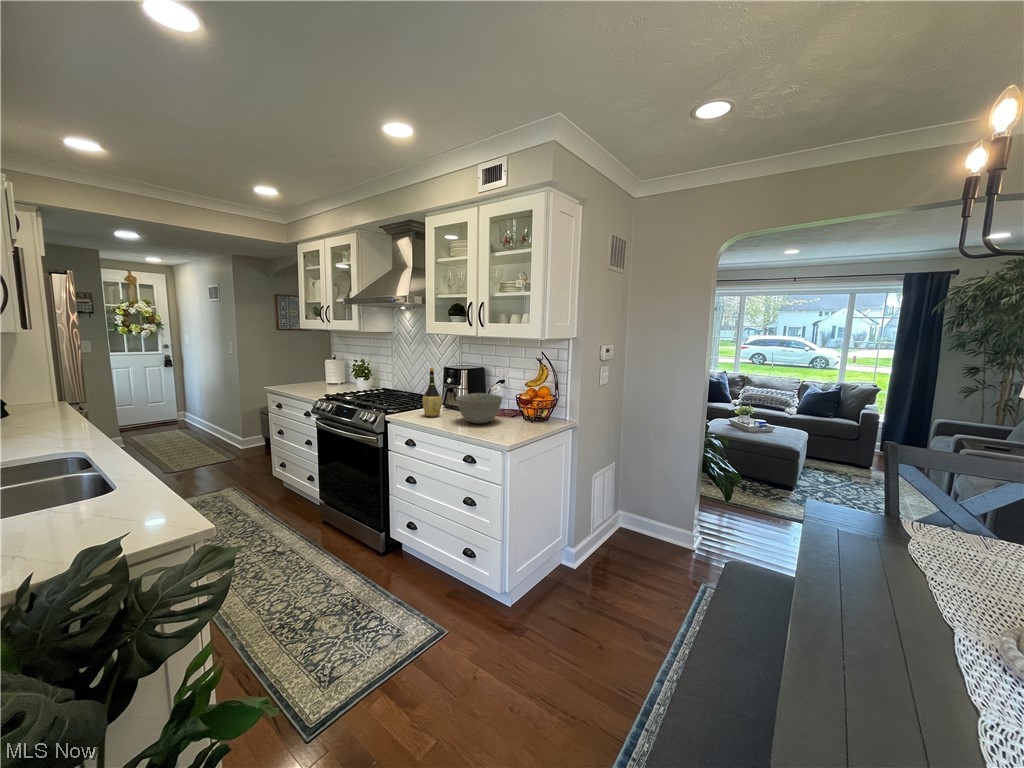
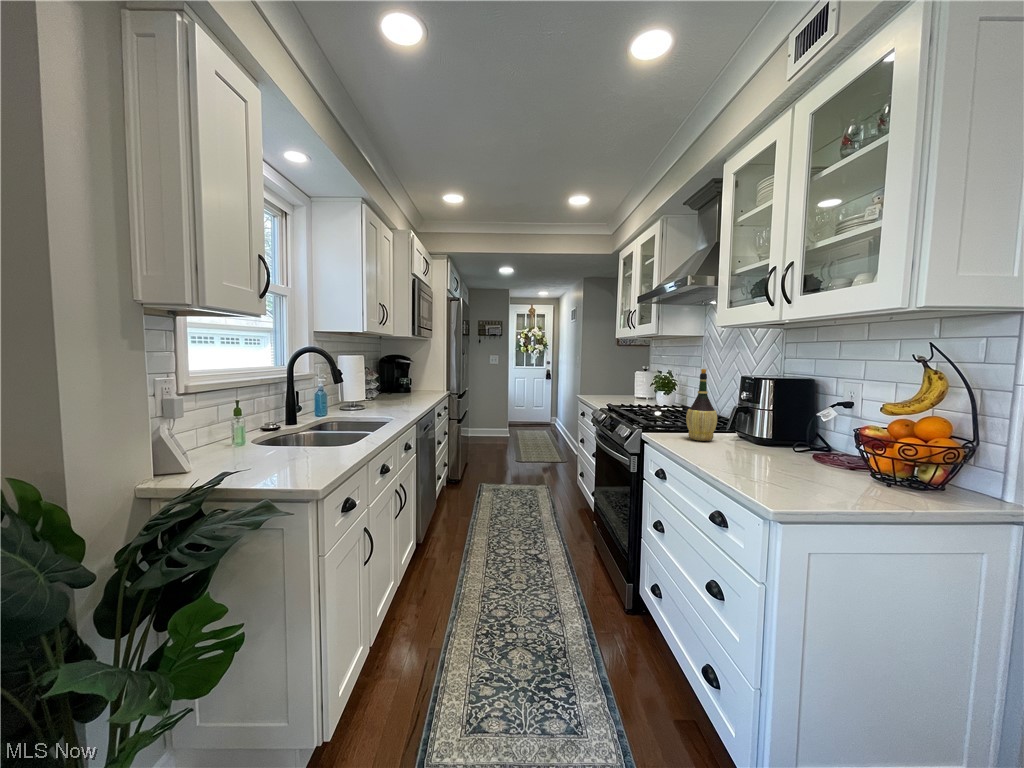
bowl: present [456,393,503,423] -> none [724,412,818,462]

